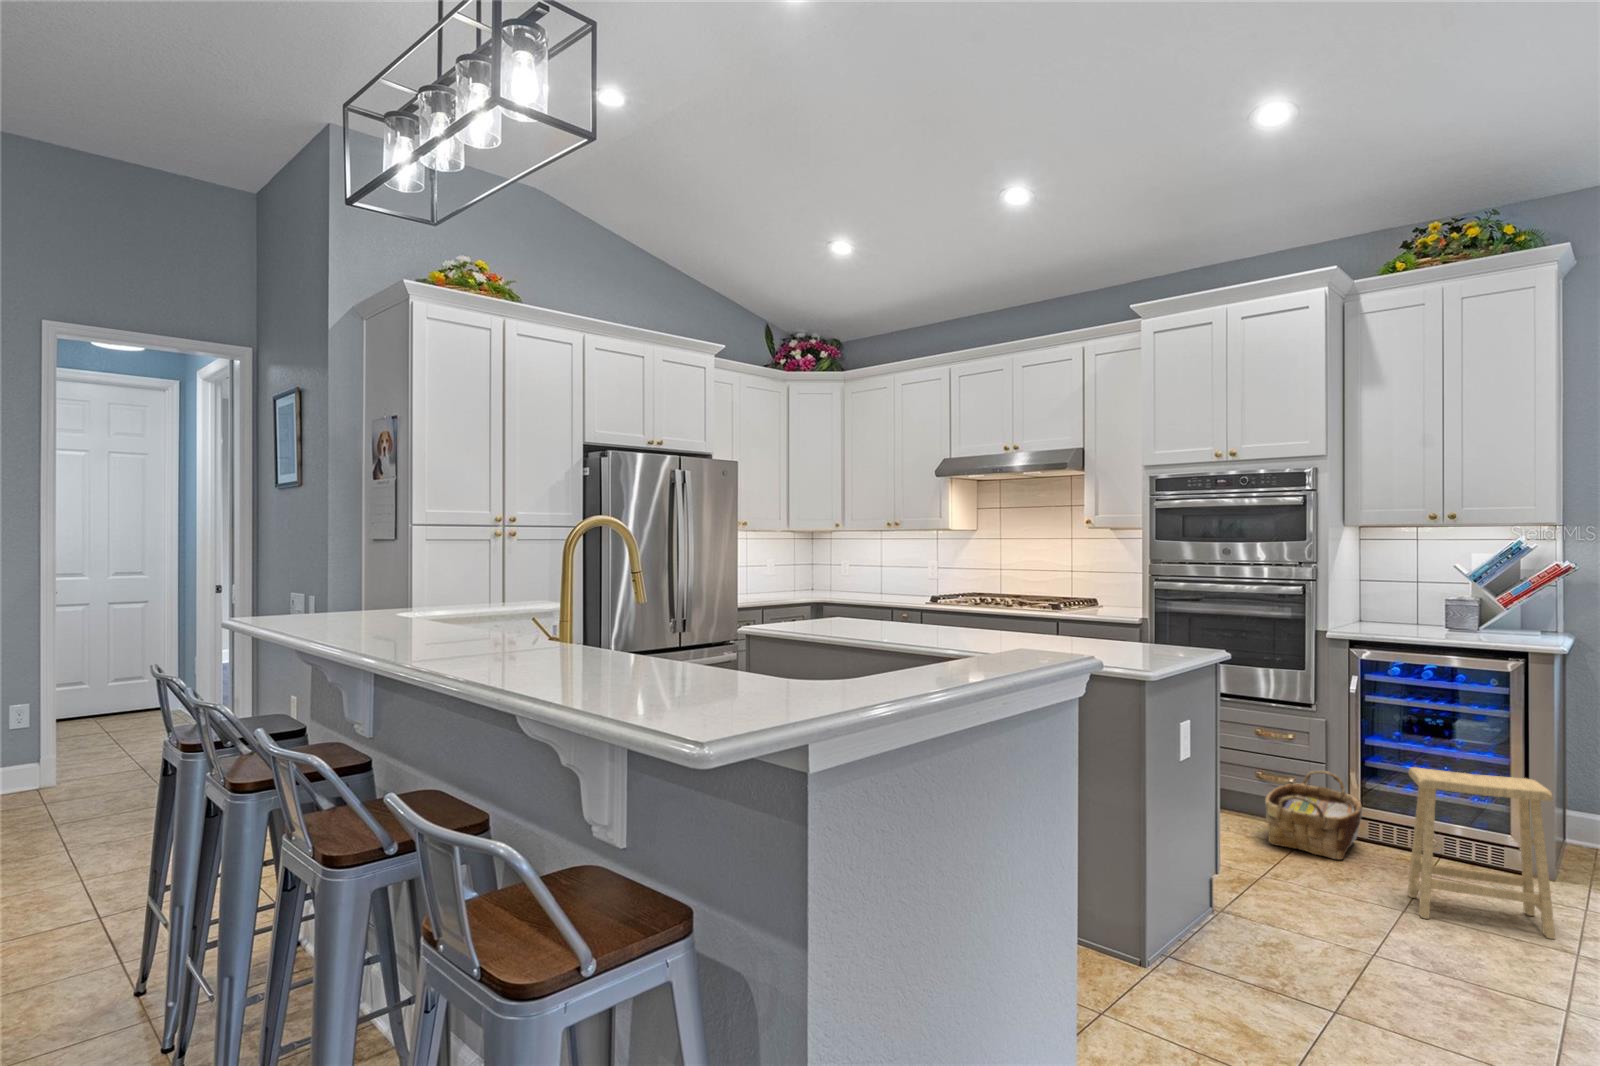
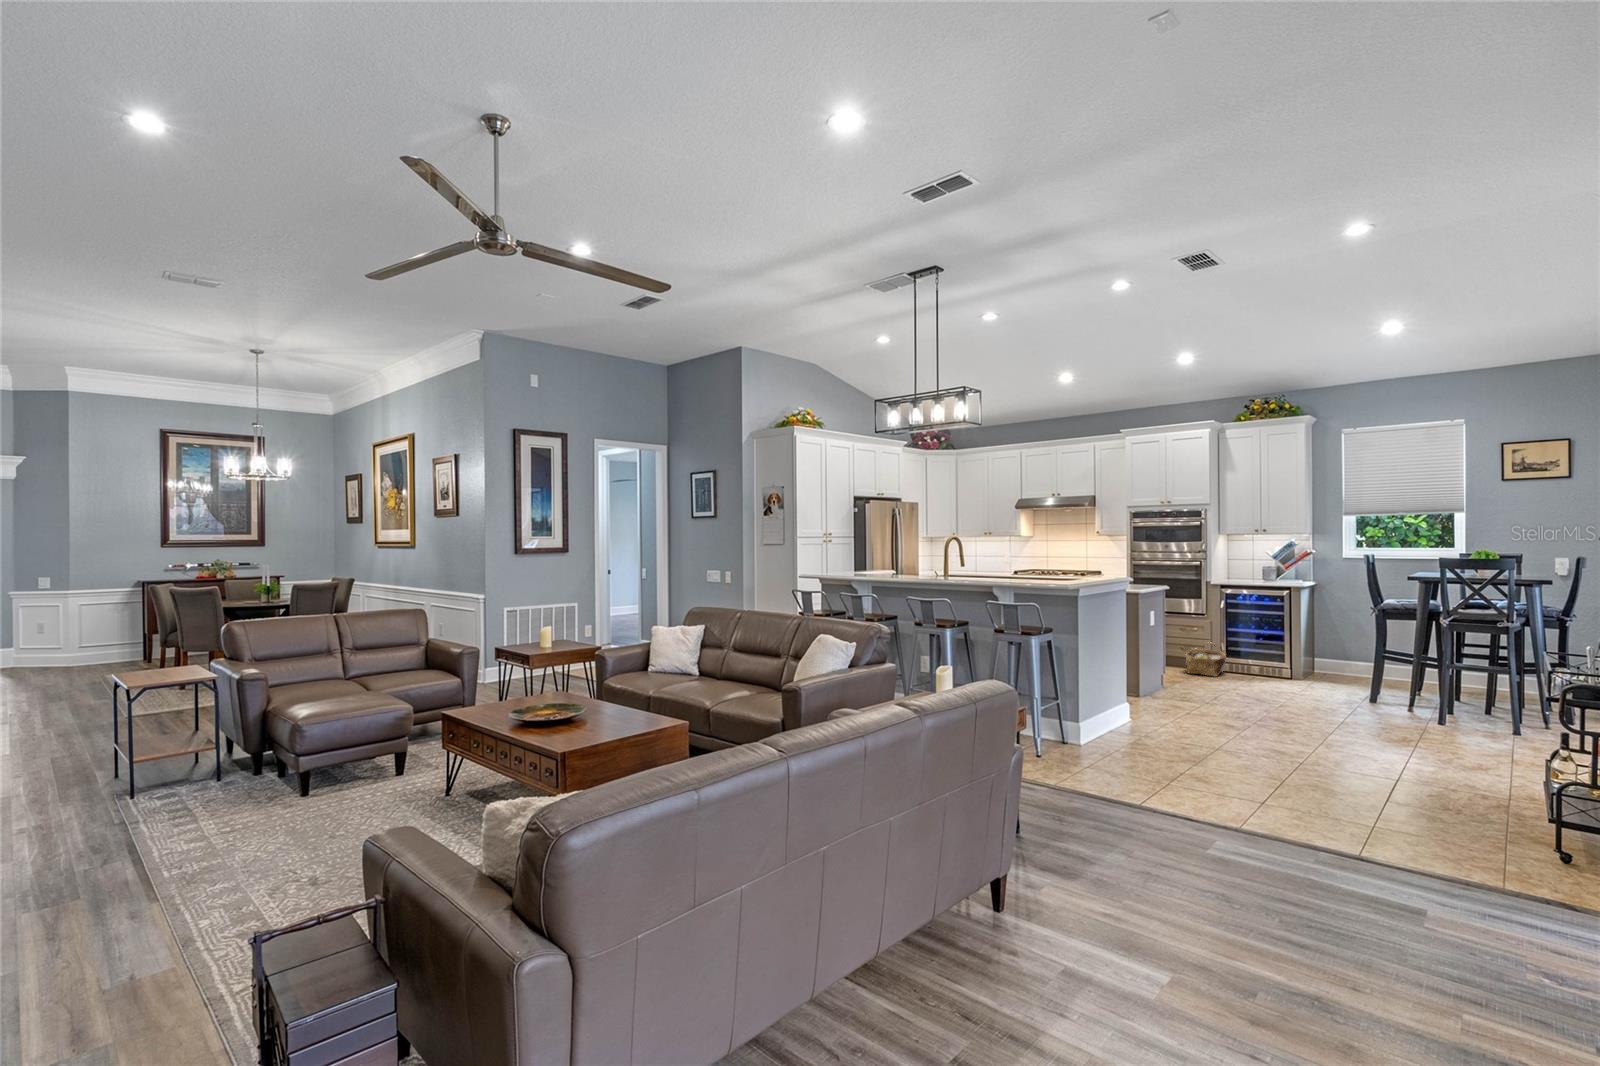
footstool: present [1408,767,1555,939] -> none [1242,634,1293,692]

